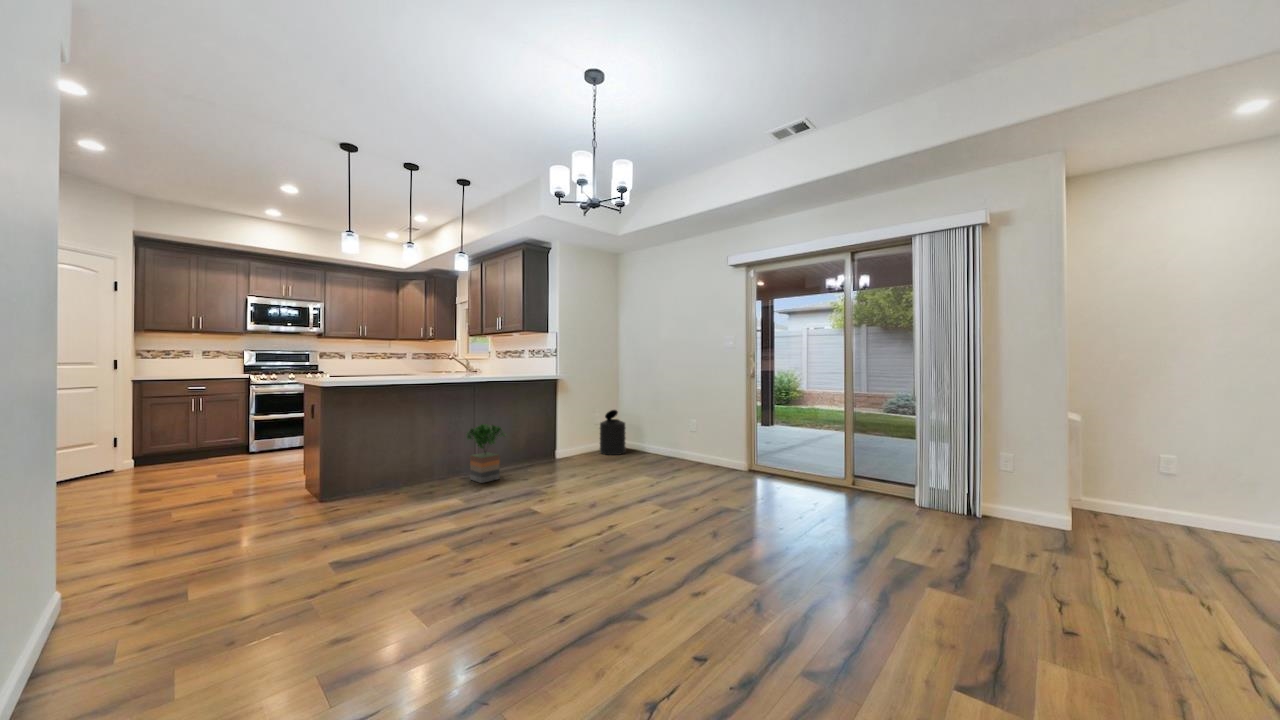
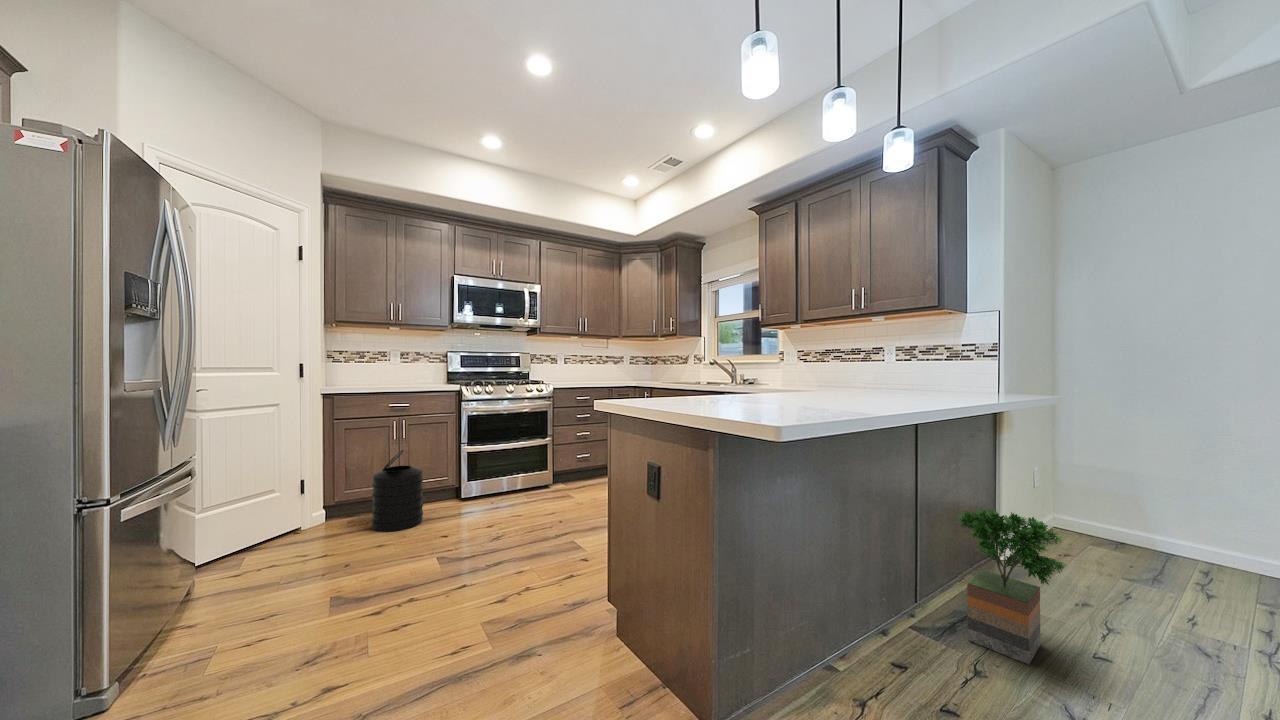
trash can: present [600,410,626,455] -> present [372,450,423,532]

